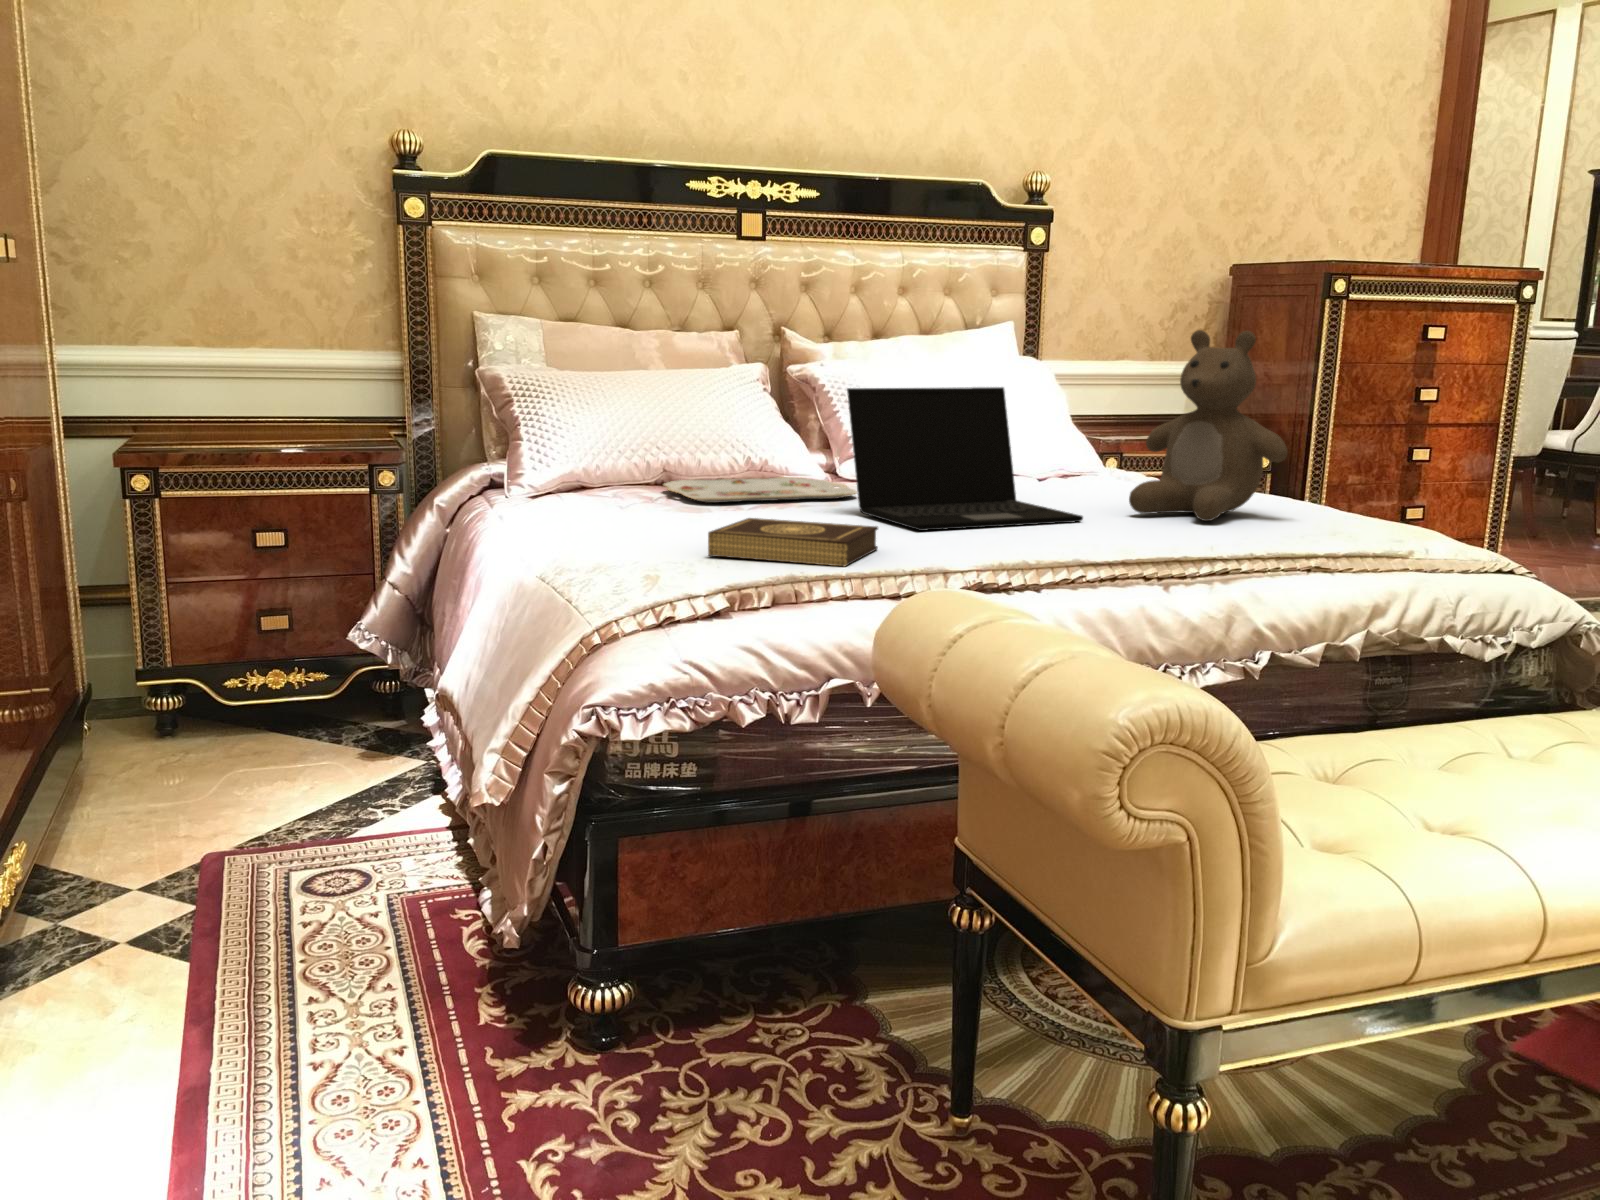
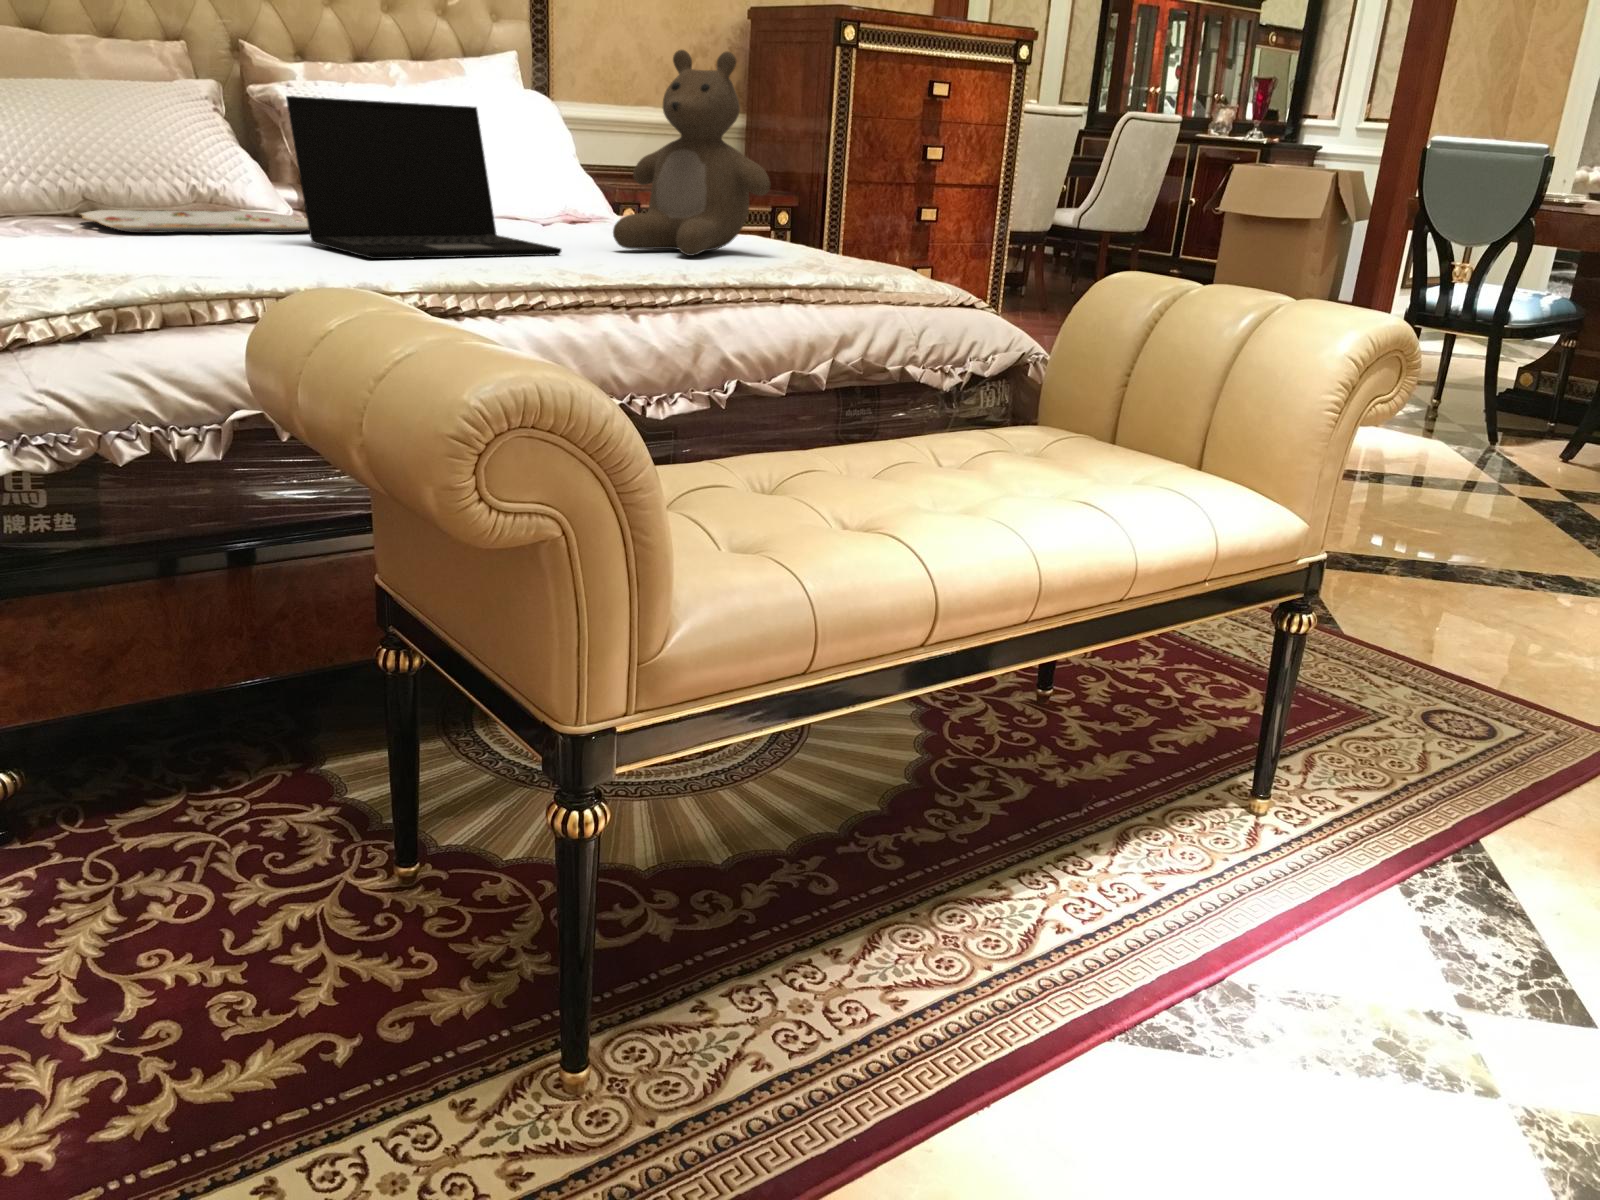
book: present [708,518,878,567] -> none [88,236,311,287]

